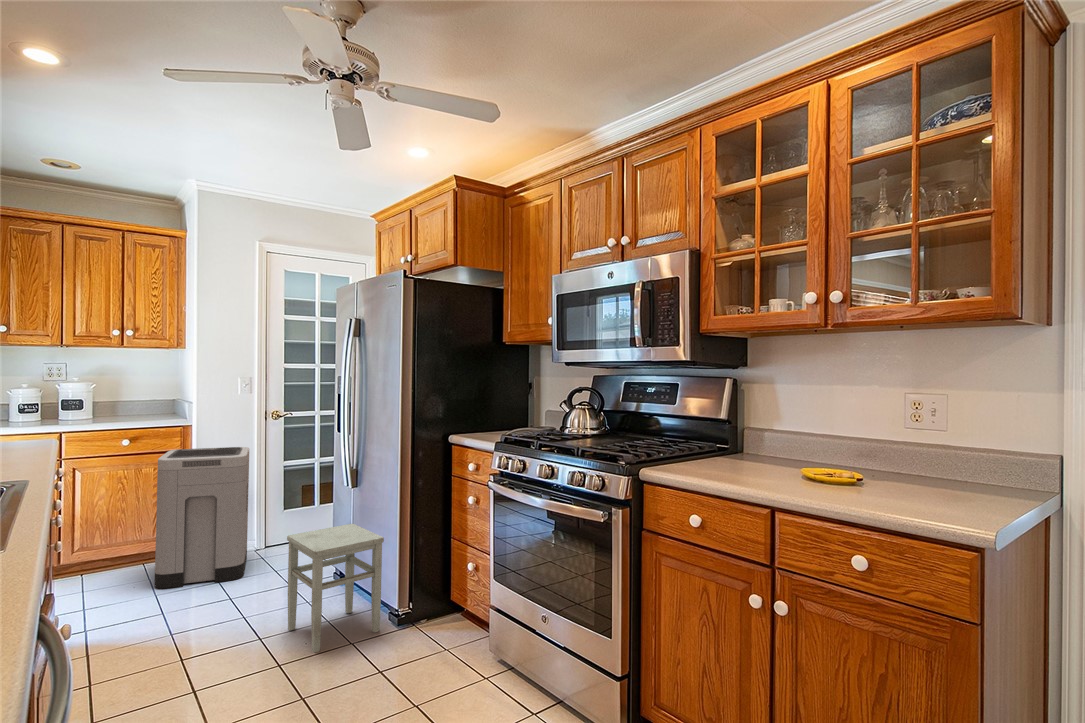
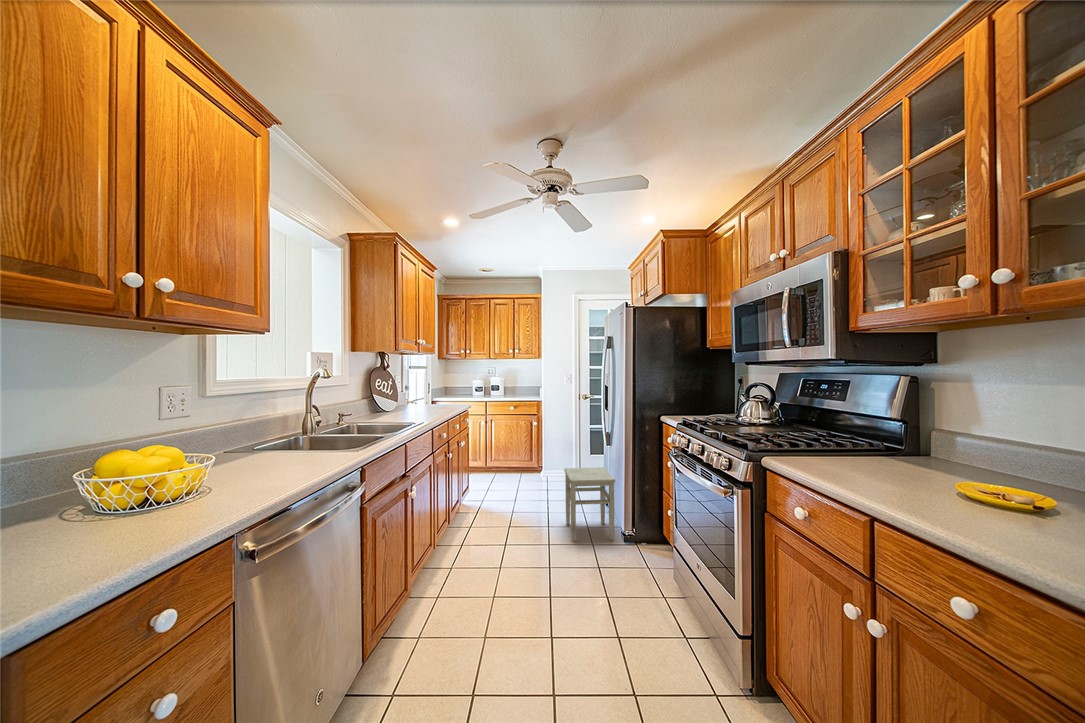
trash can: present [155,447,249,589] -> none [520,413,567,489]

